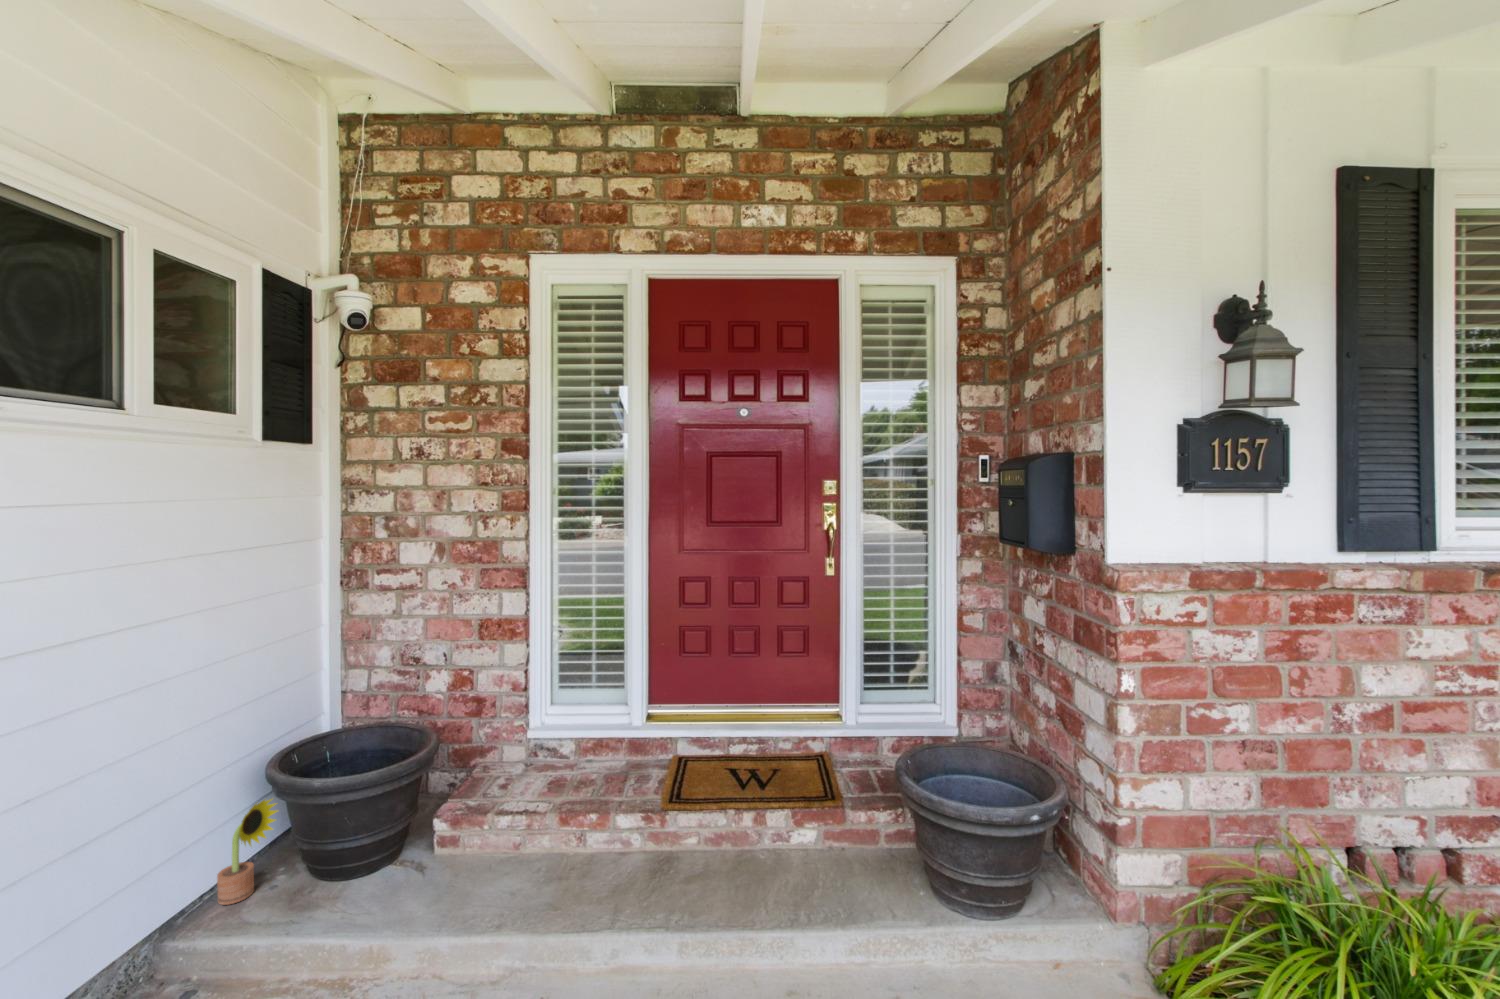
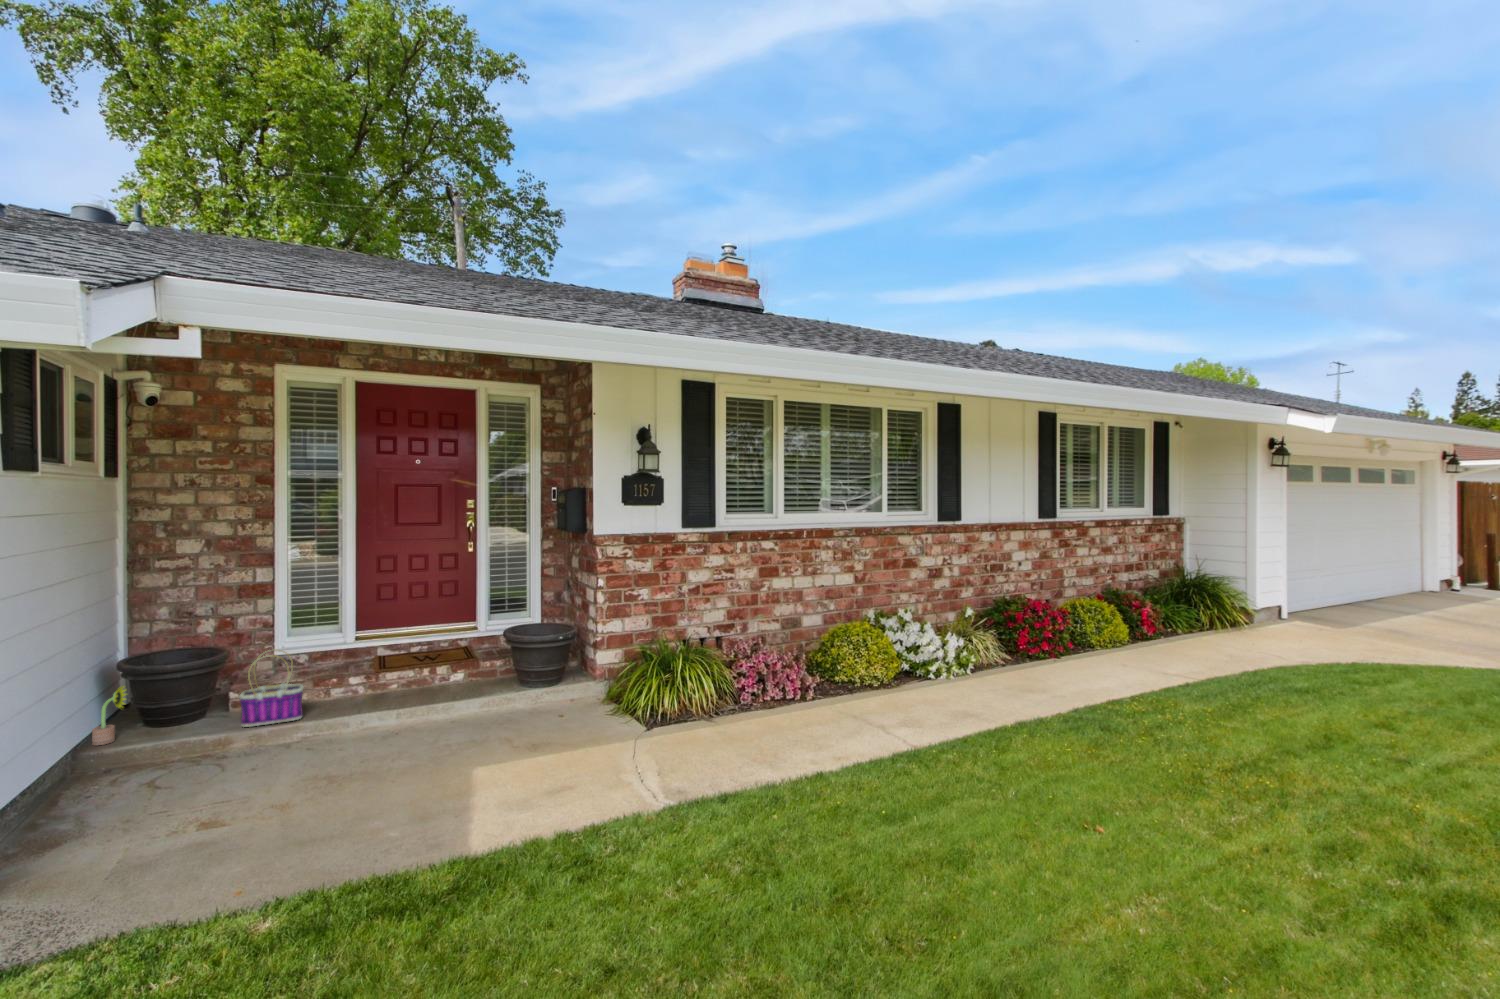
basket: none [419,756,530,912] -> present [240,650,303,727]

